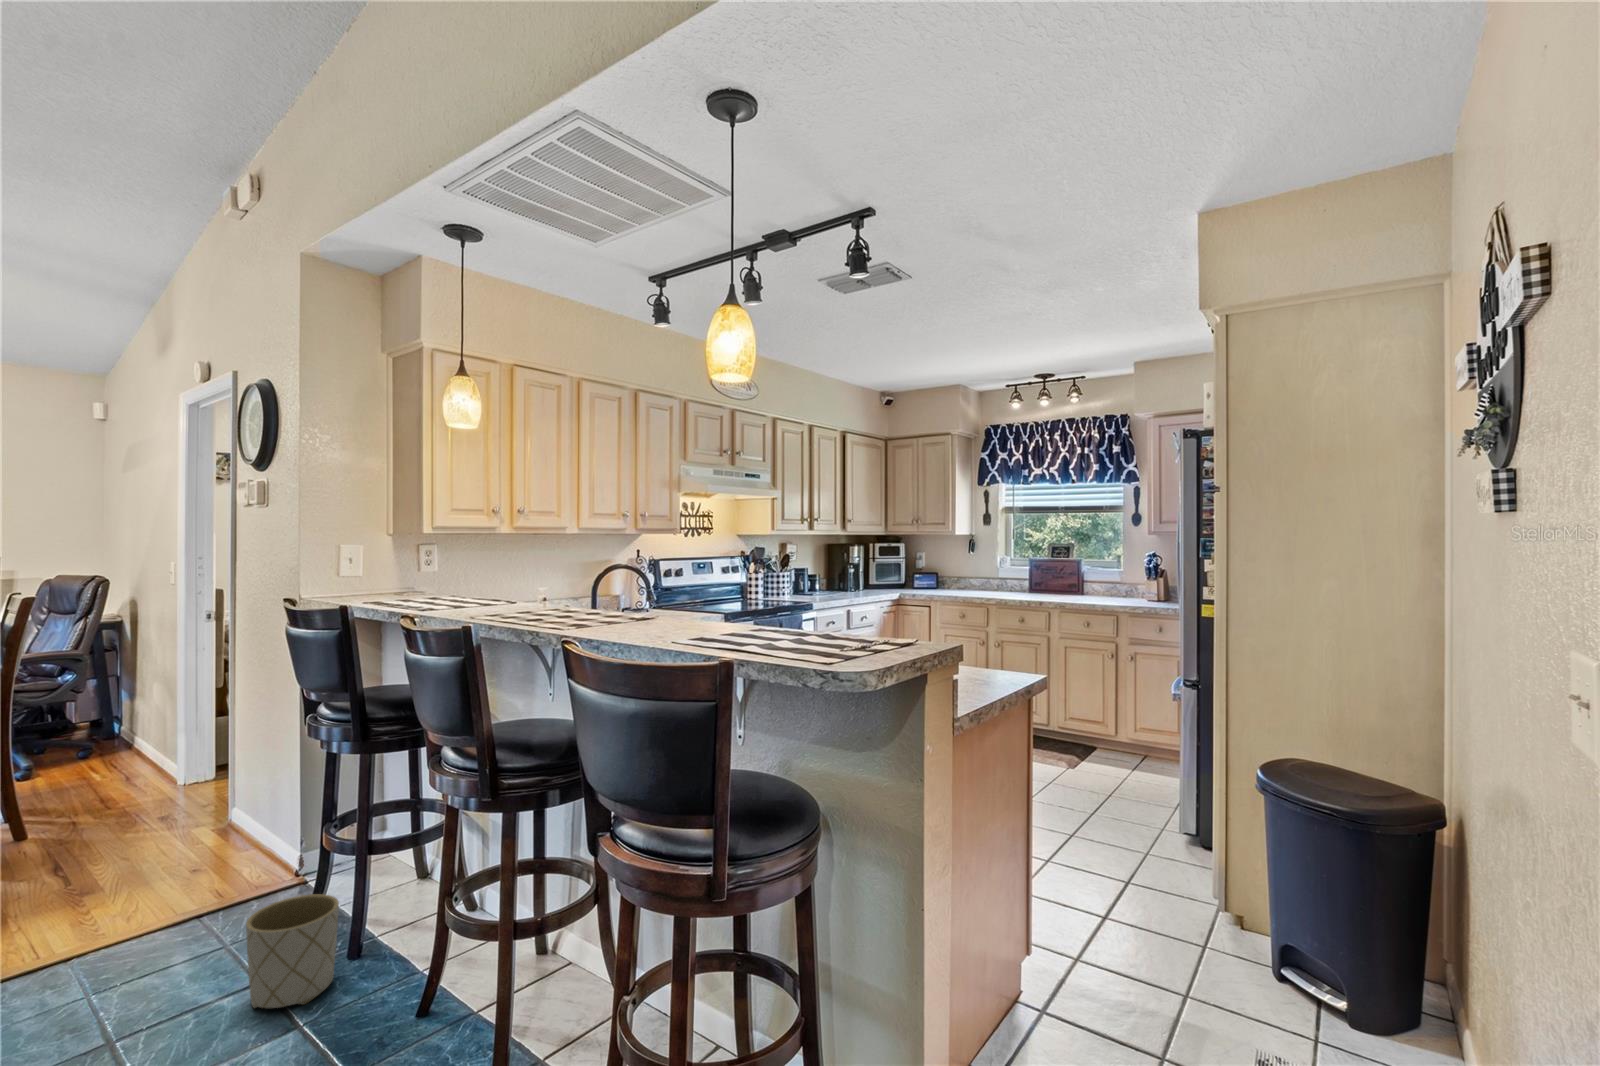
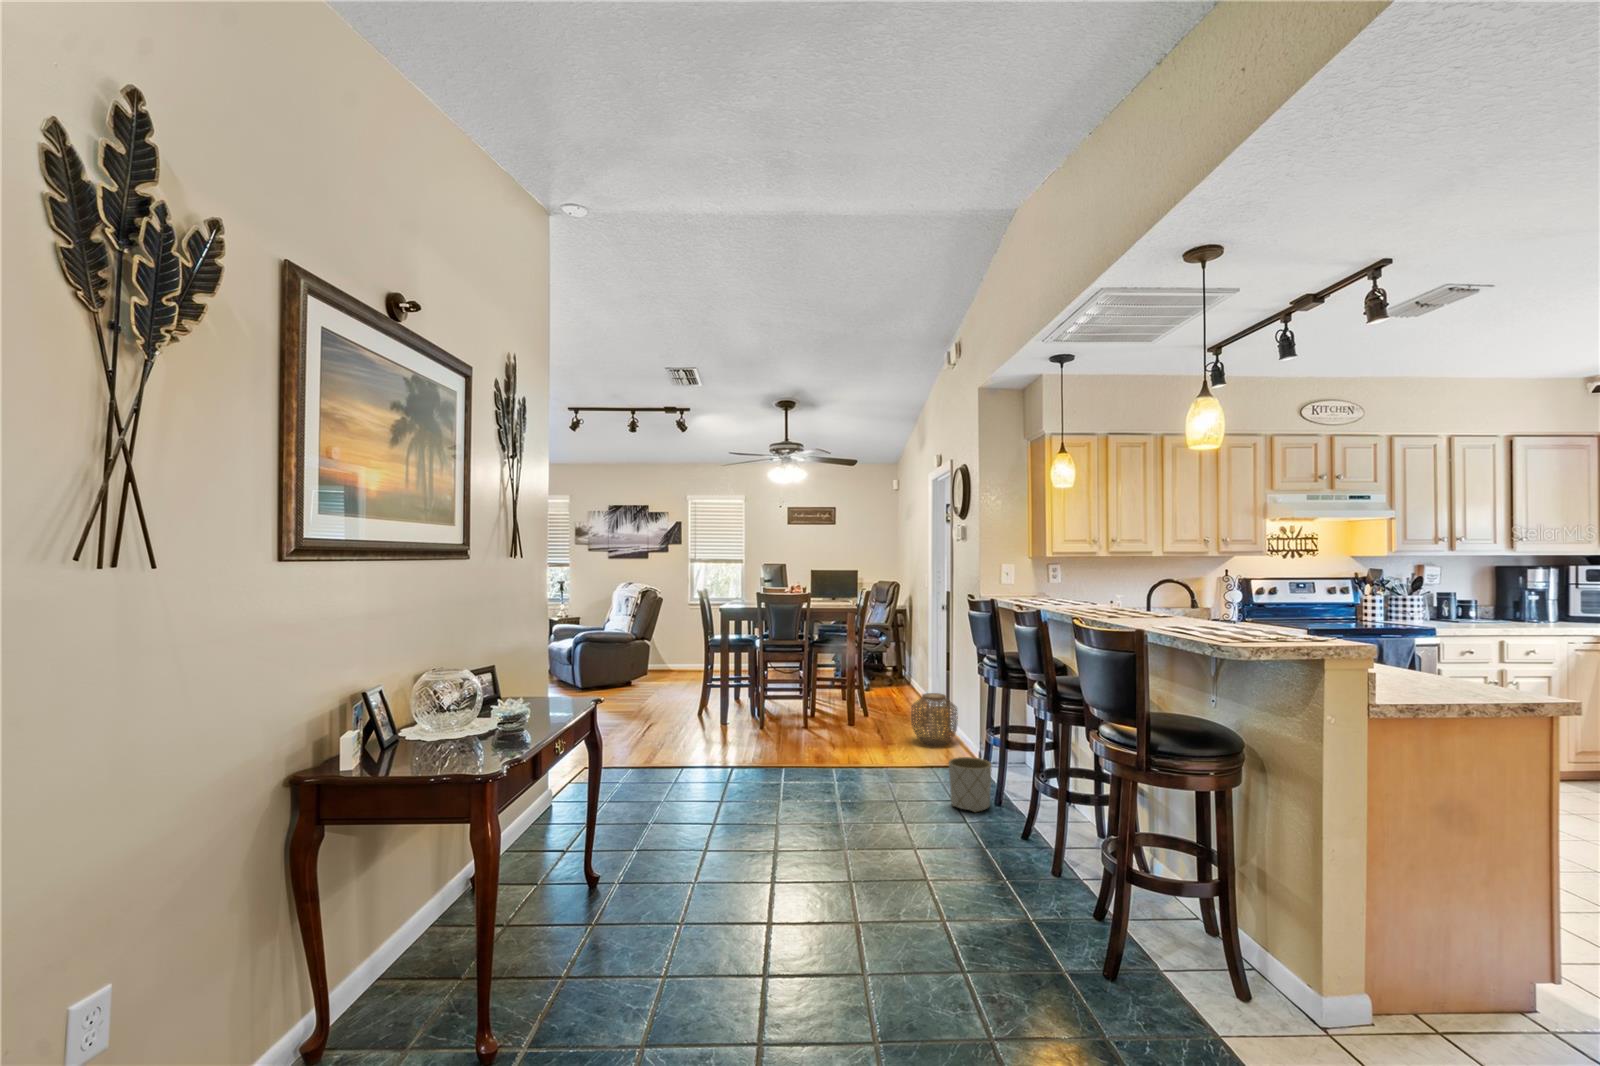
woven basket: none [143,771,248,871] -> present [911,693,958,746]

